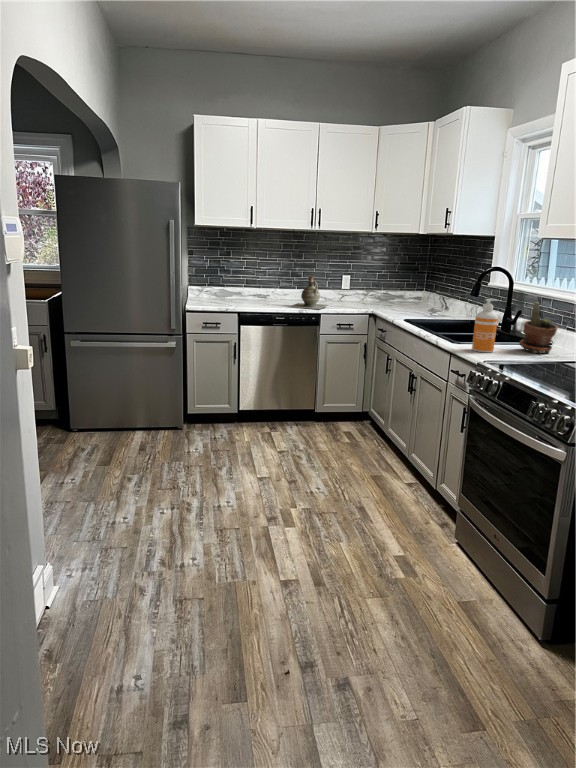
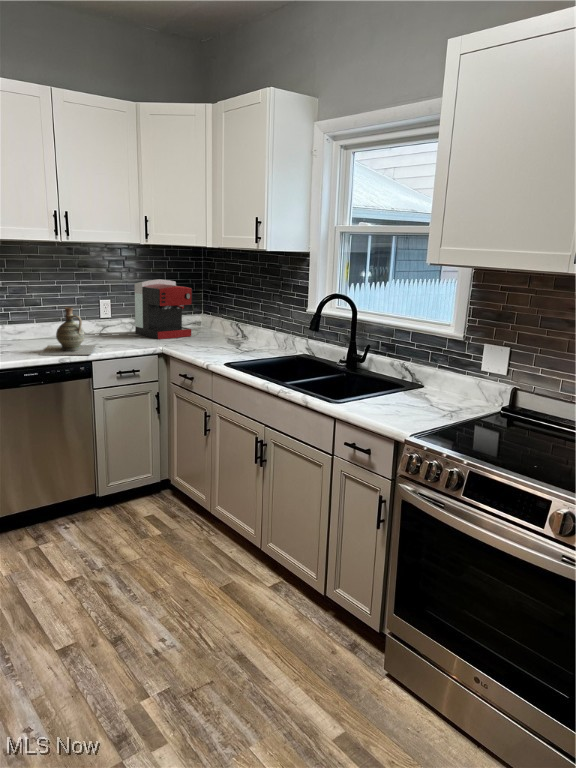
coffee maker: none [367,261,411,307] -> present [135,279,192,339]
soap dispenser: present [472,299,498,352] -> none [367,344,398,415]
potted plant: present [520,301,558,354] -> none [408,342,453,405]

